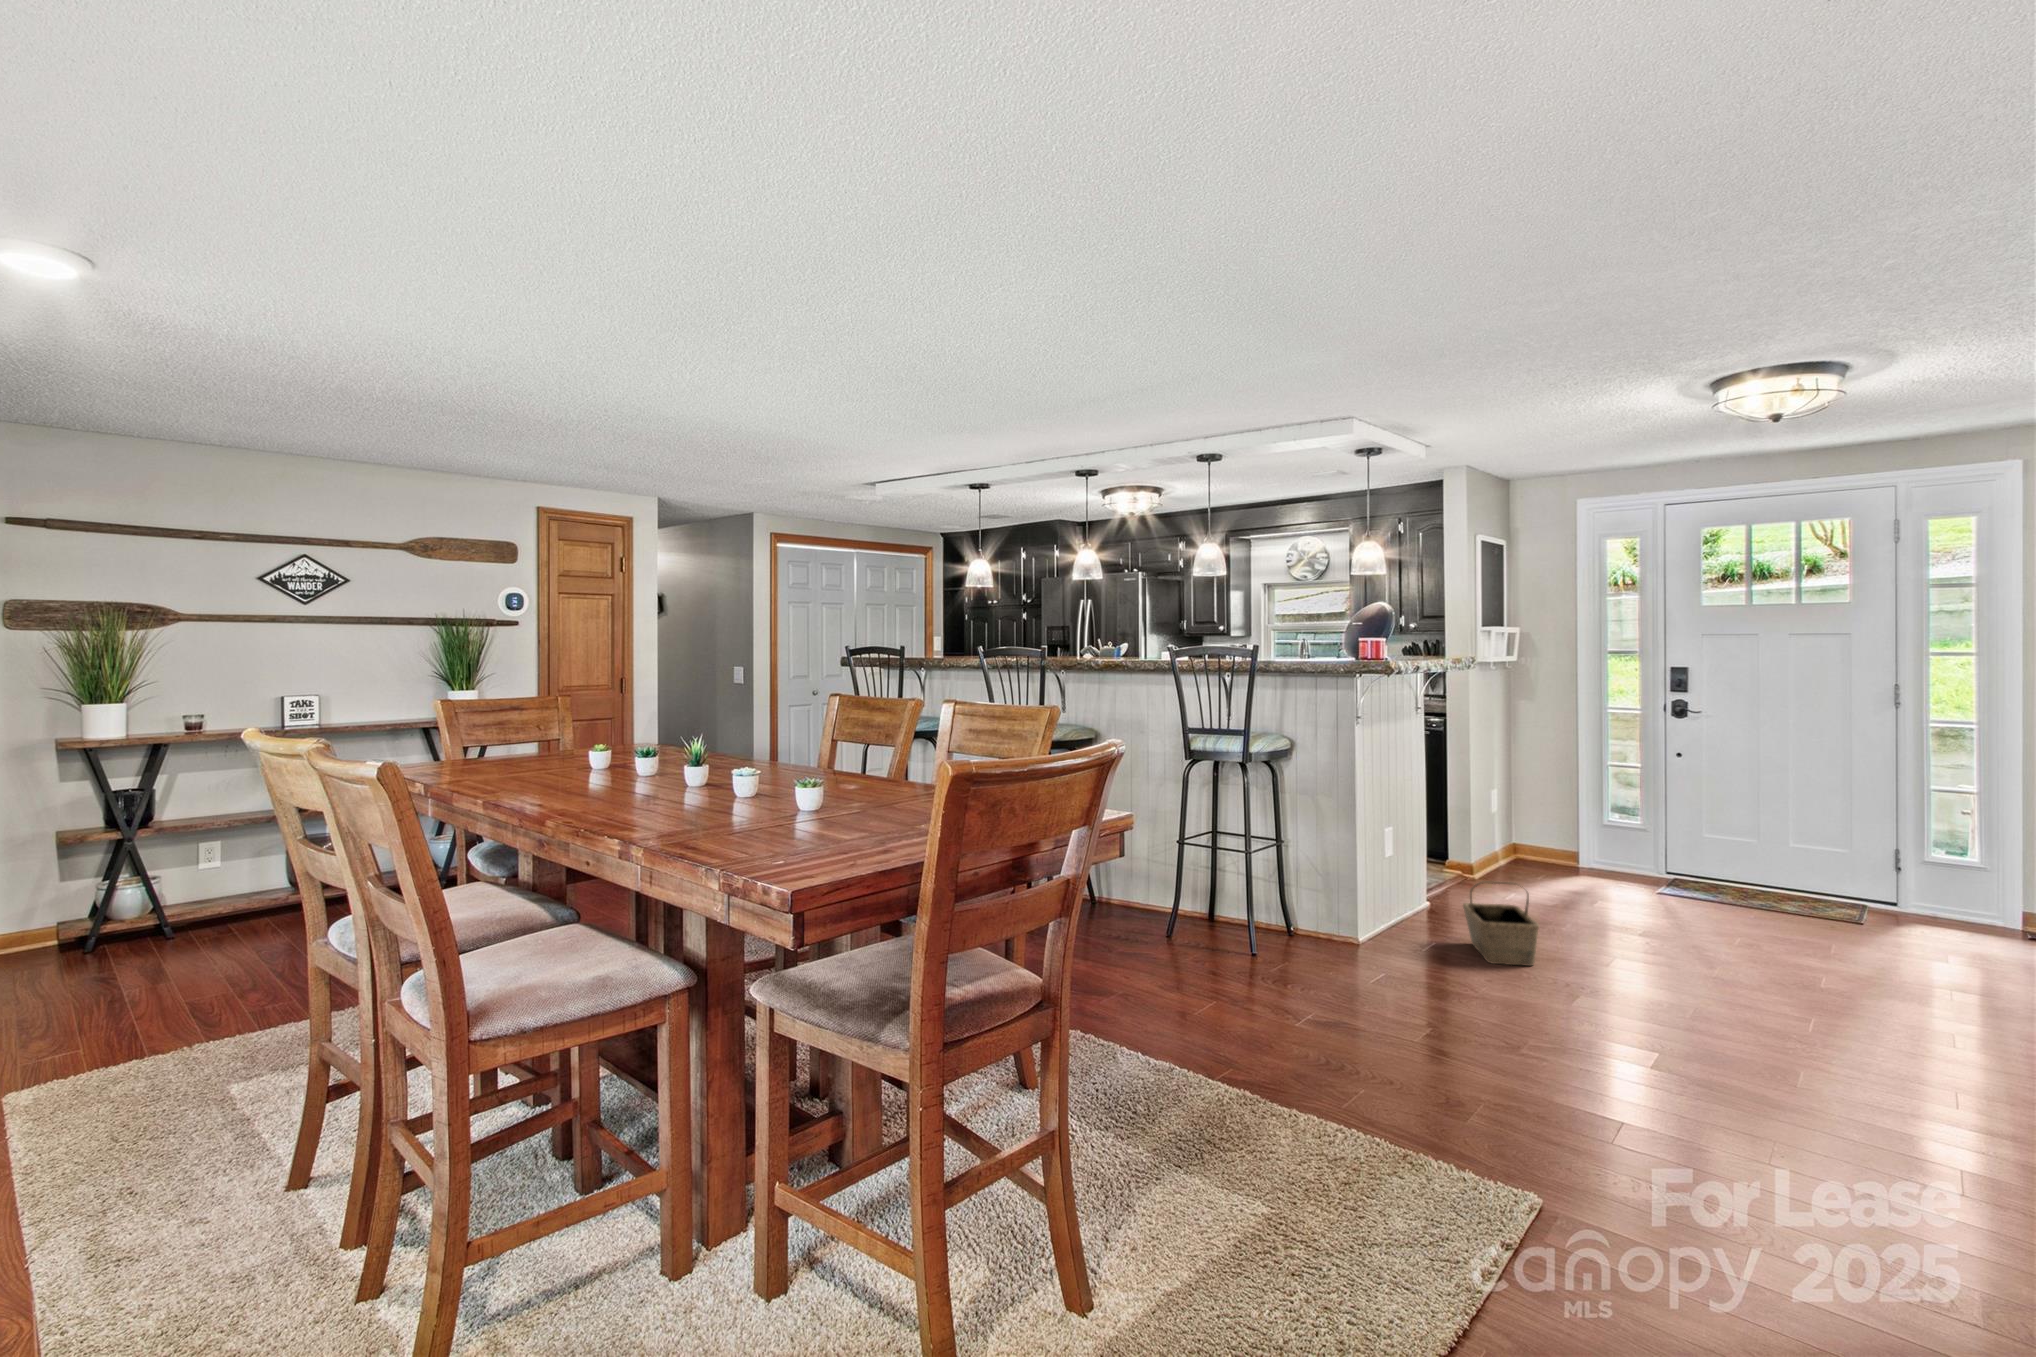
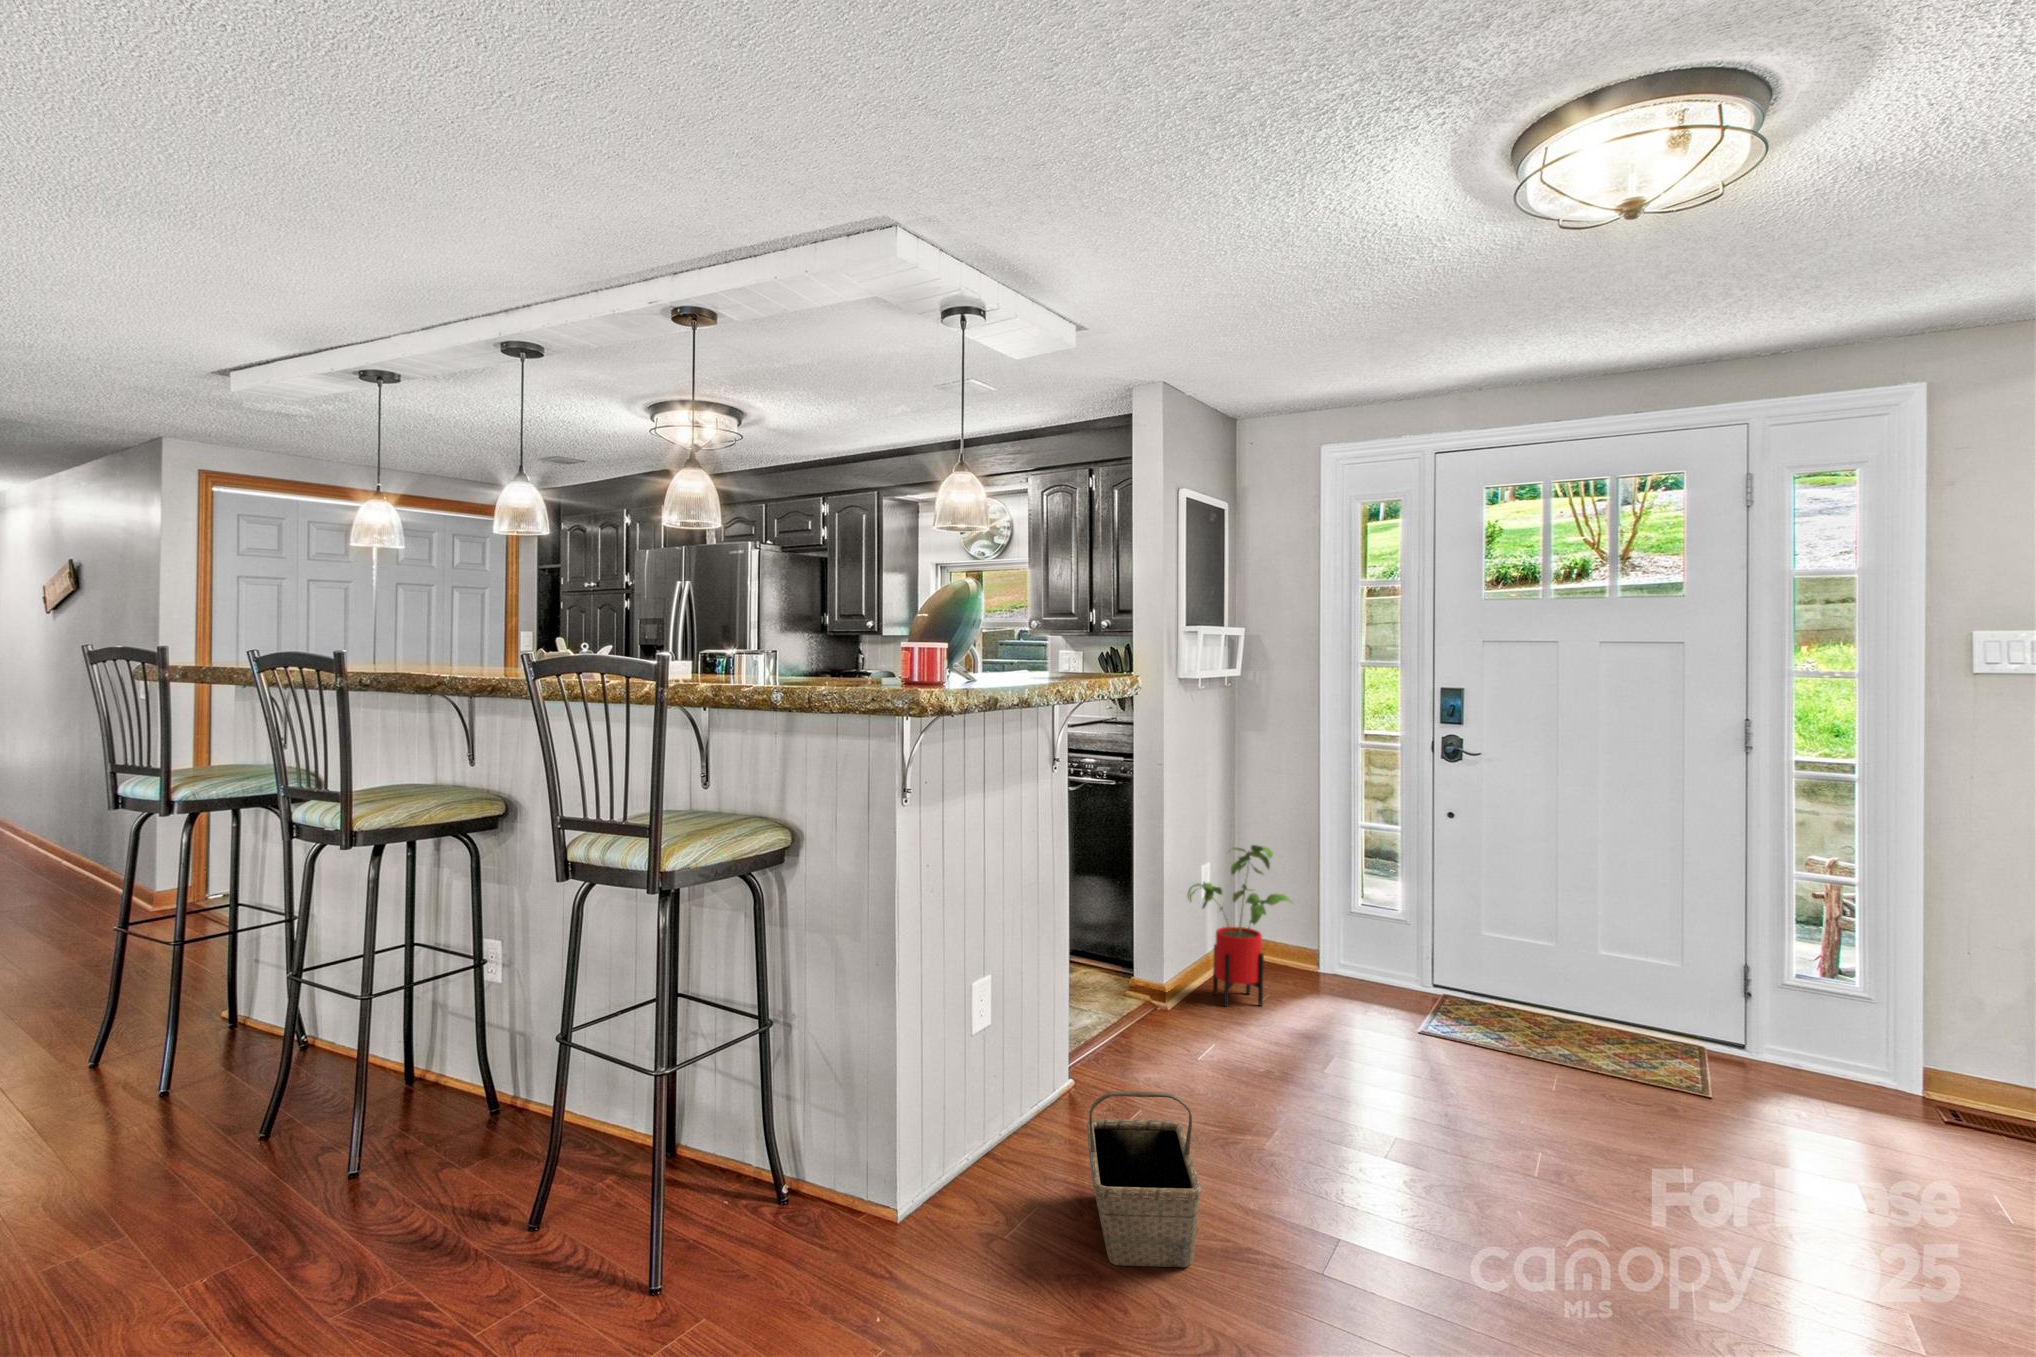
house plant: none [1484,774,1564,879] -> present [1187,845,1292,1007]

